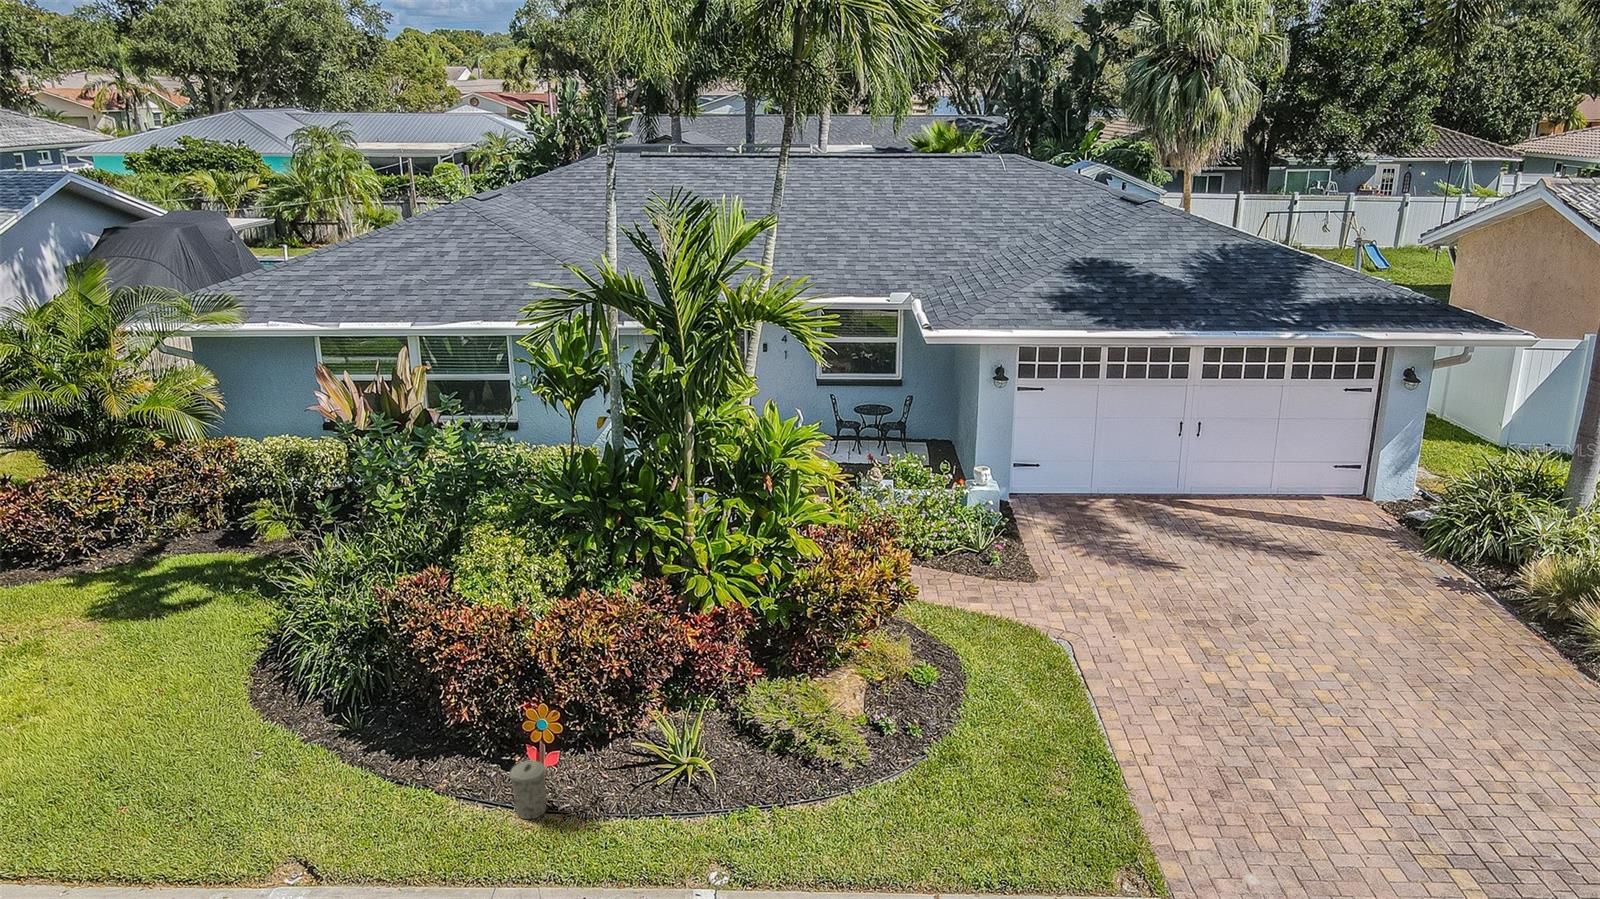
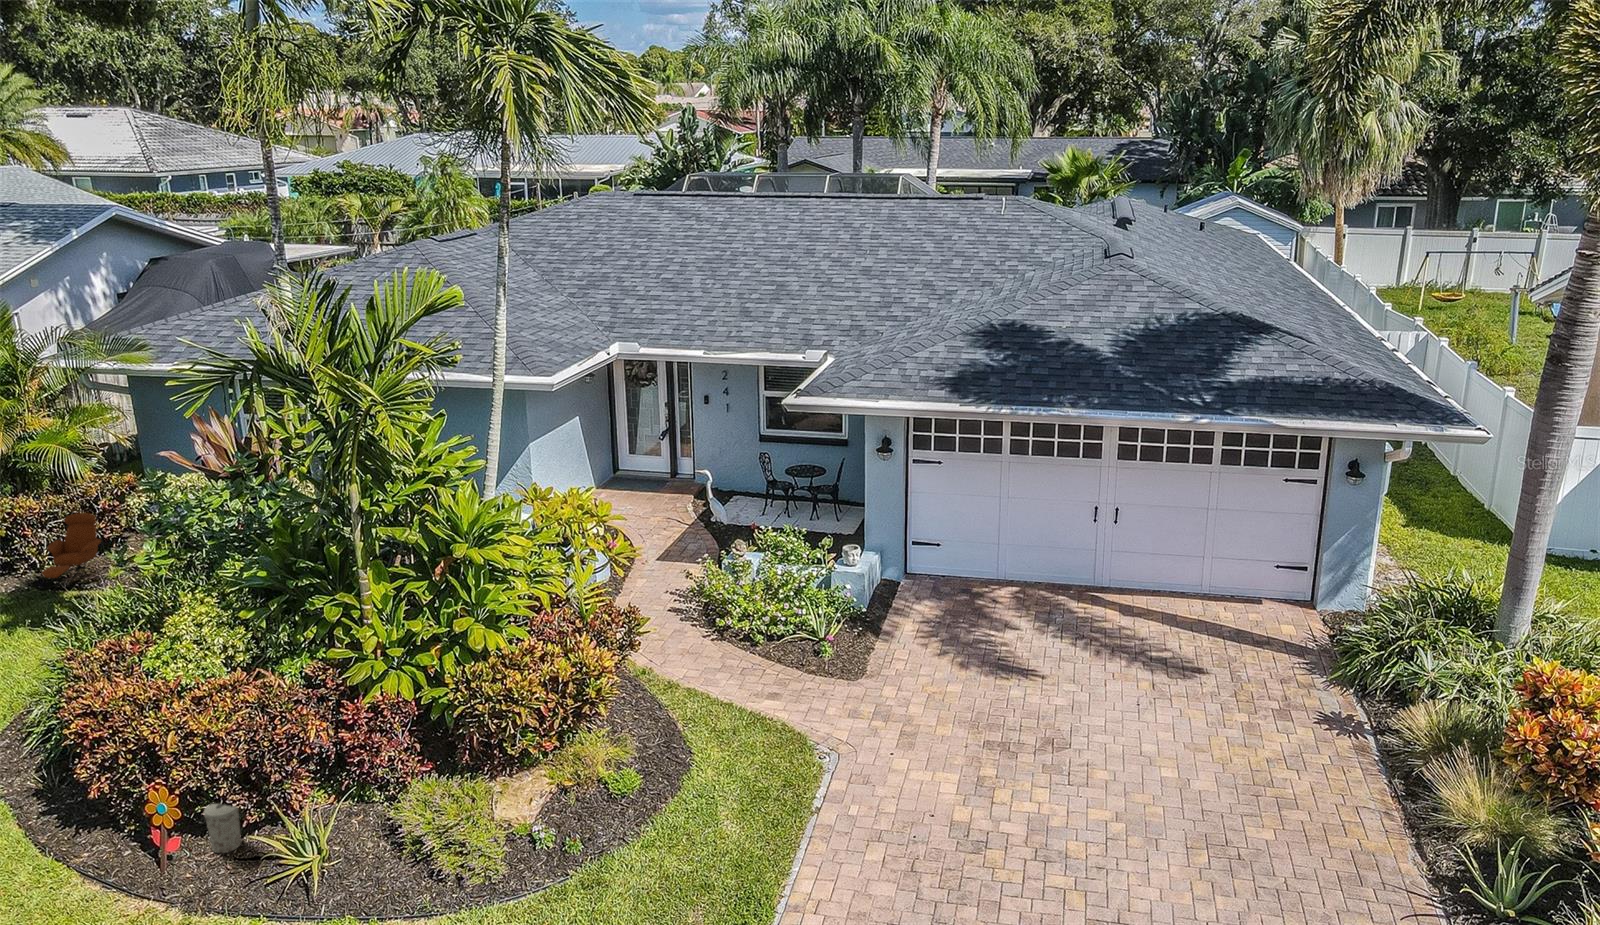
lounge chair: none [128,481,187,568] -> present [42,513,102,591]

